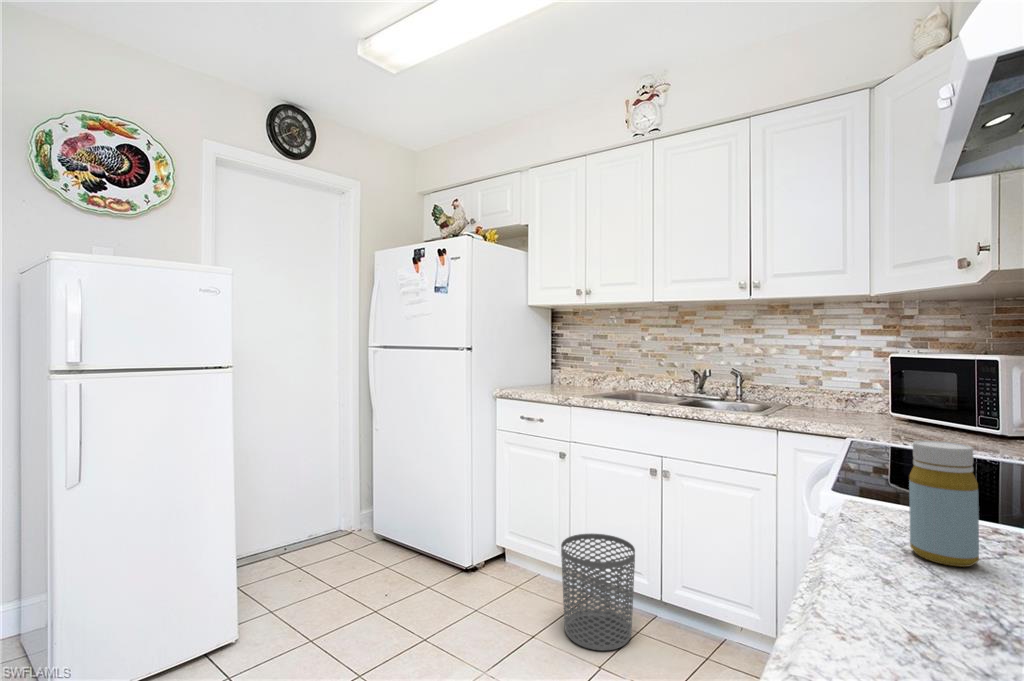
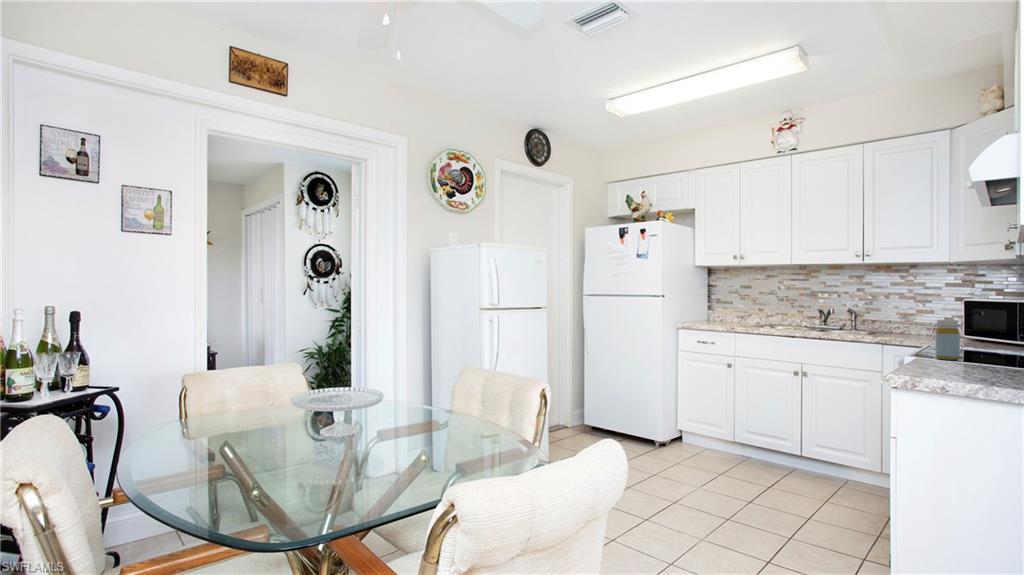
waste bin: present [561,534,635,651] -> none [735,412,786,476]

